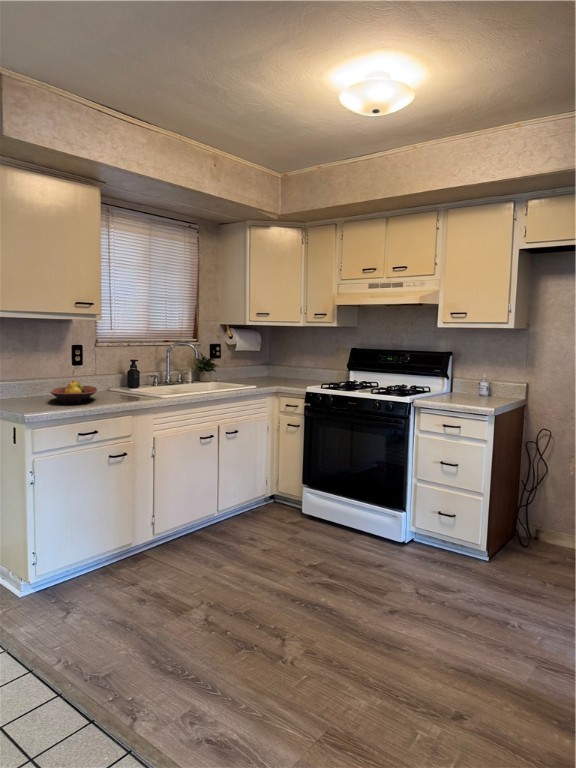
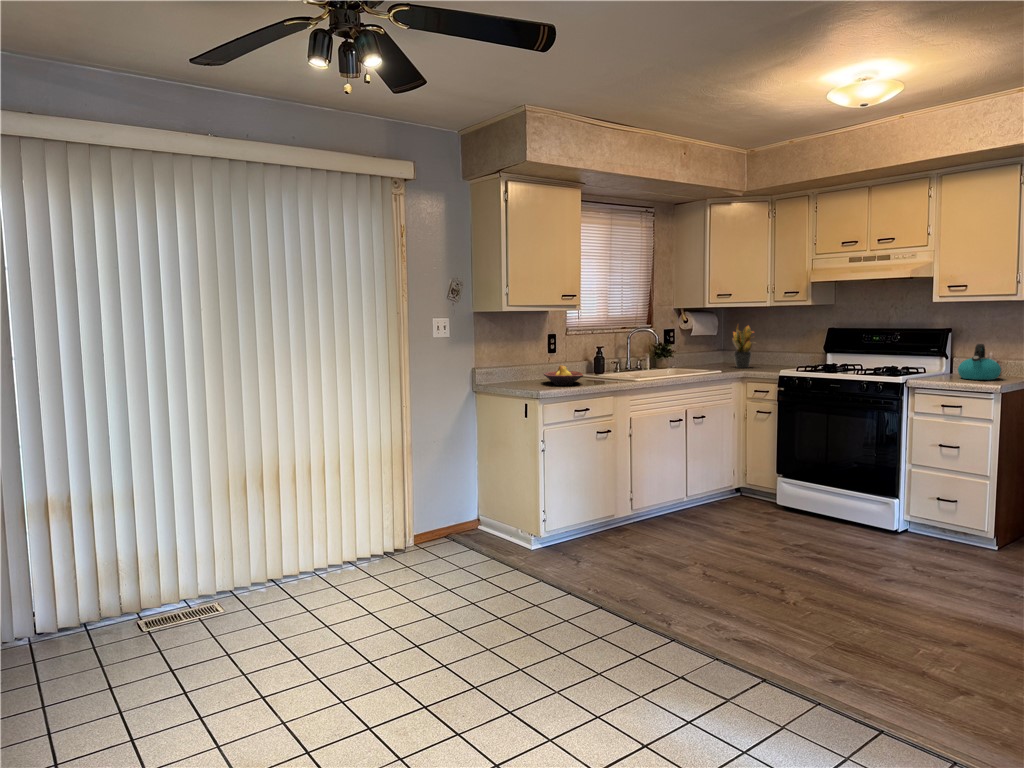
potted plant: none [269,338,296,382] -> present [732,326,755,368]
kettle: none [458,368,493,401] -> present [958,344,1001,380]

